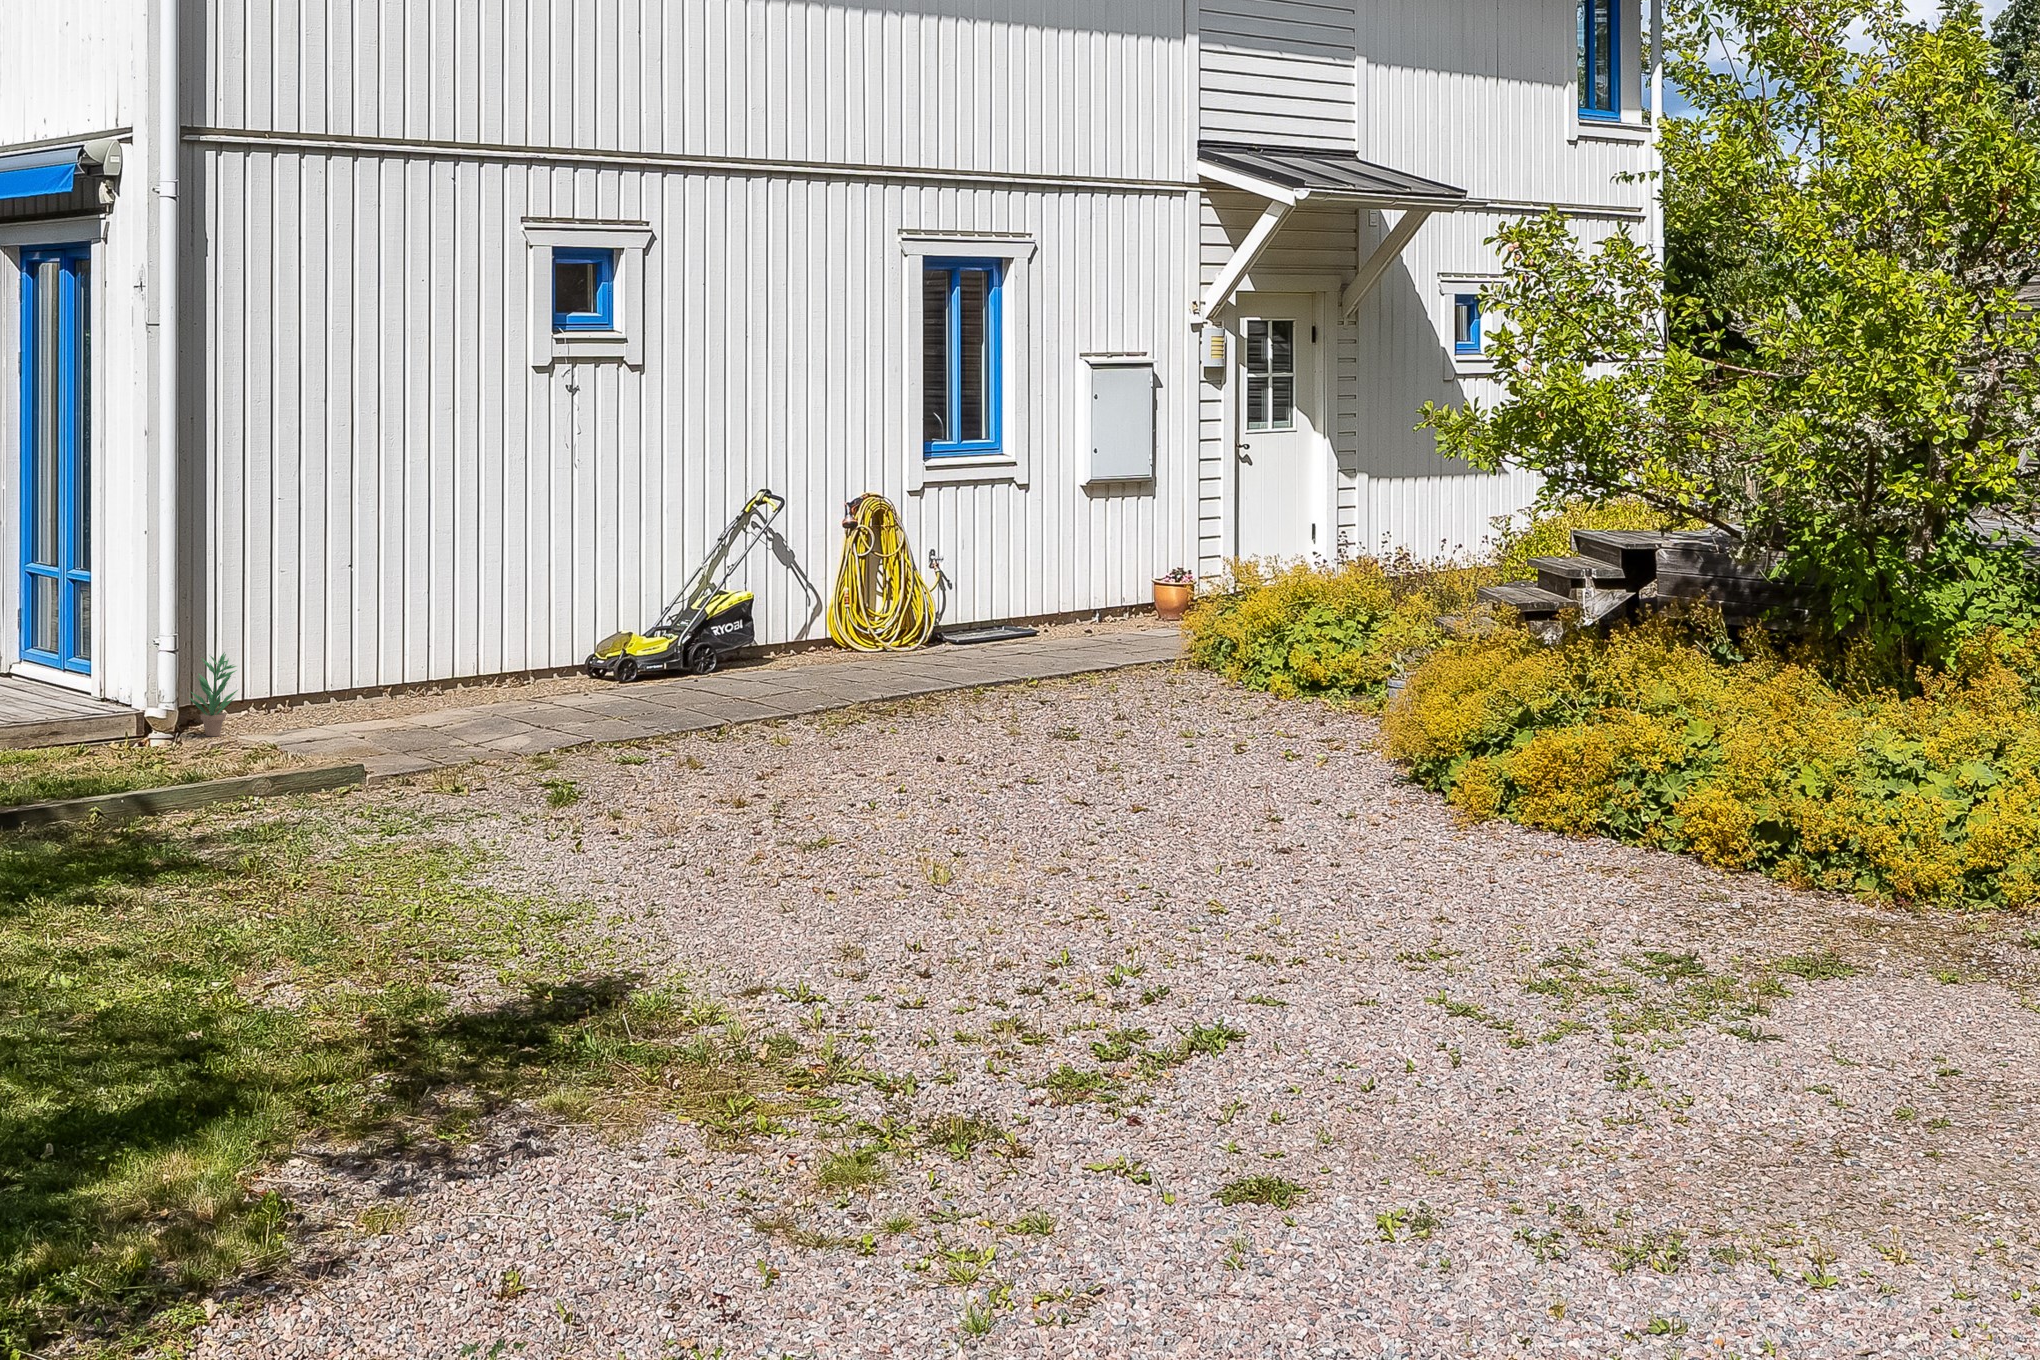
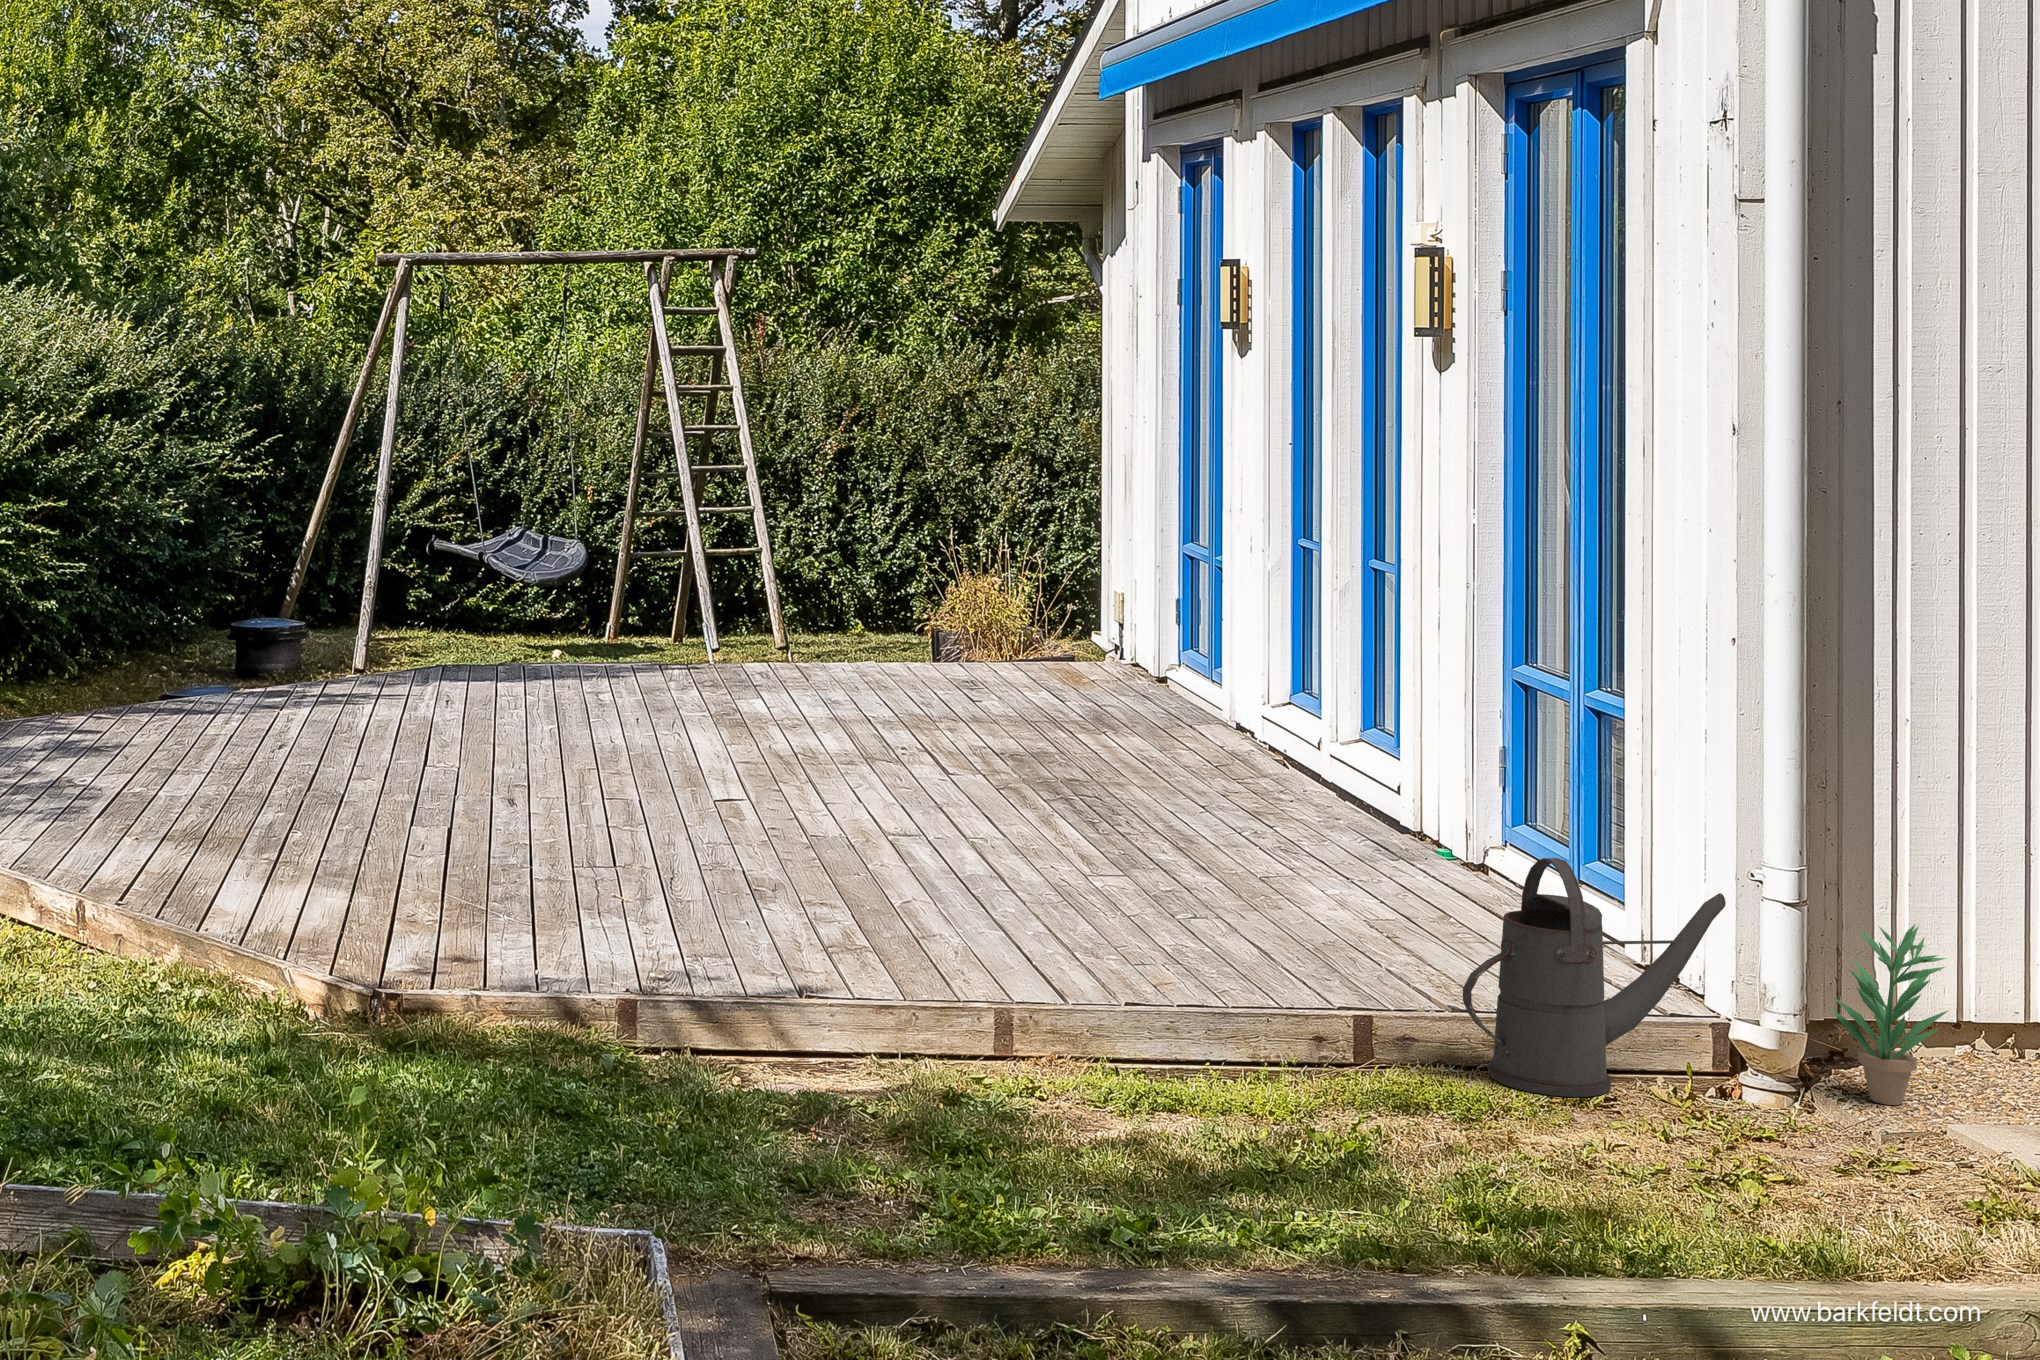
watering can: none [21,643,142,755] -> present [1463,858,1726,1097]

